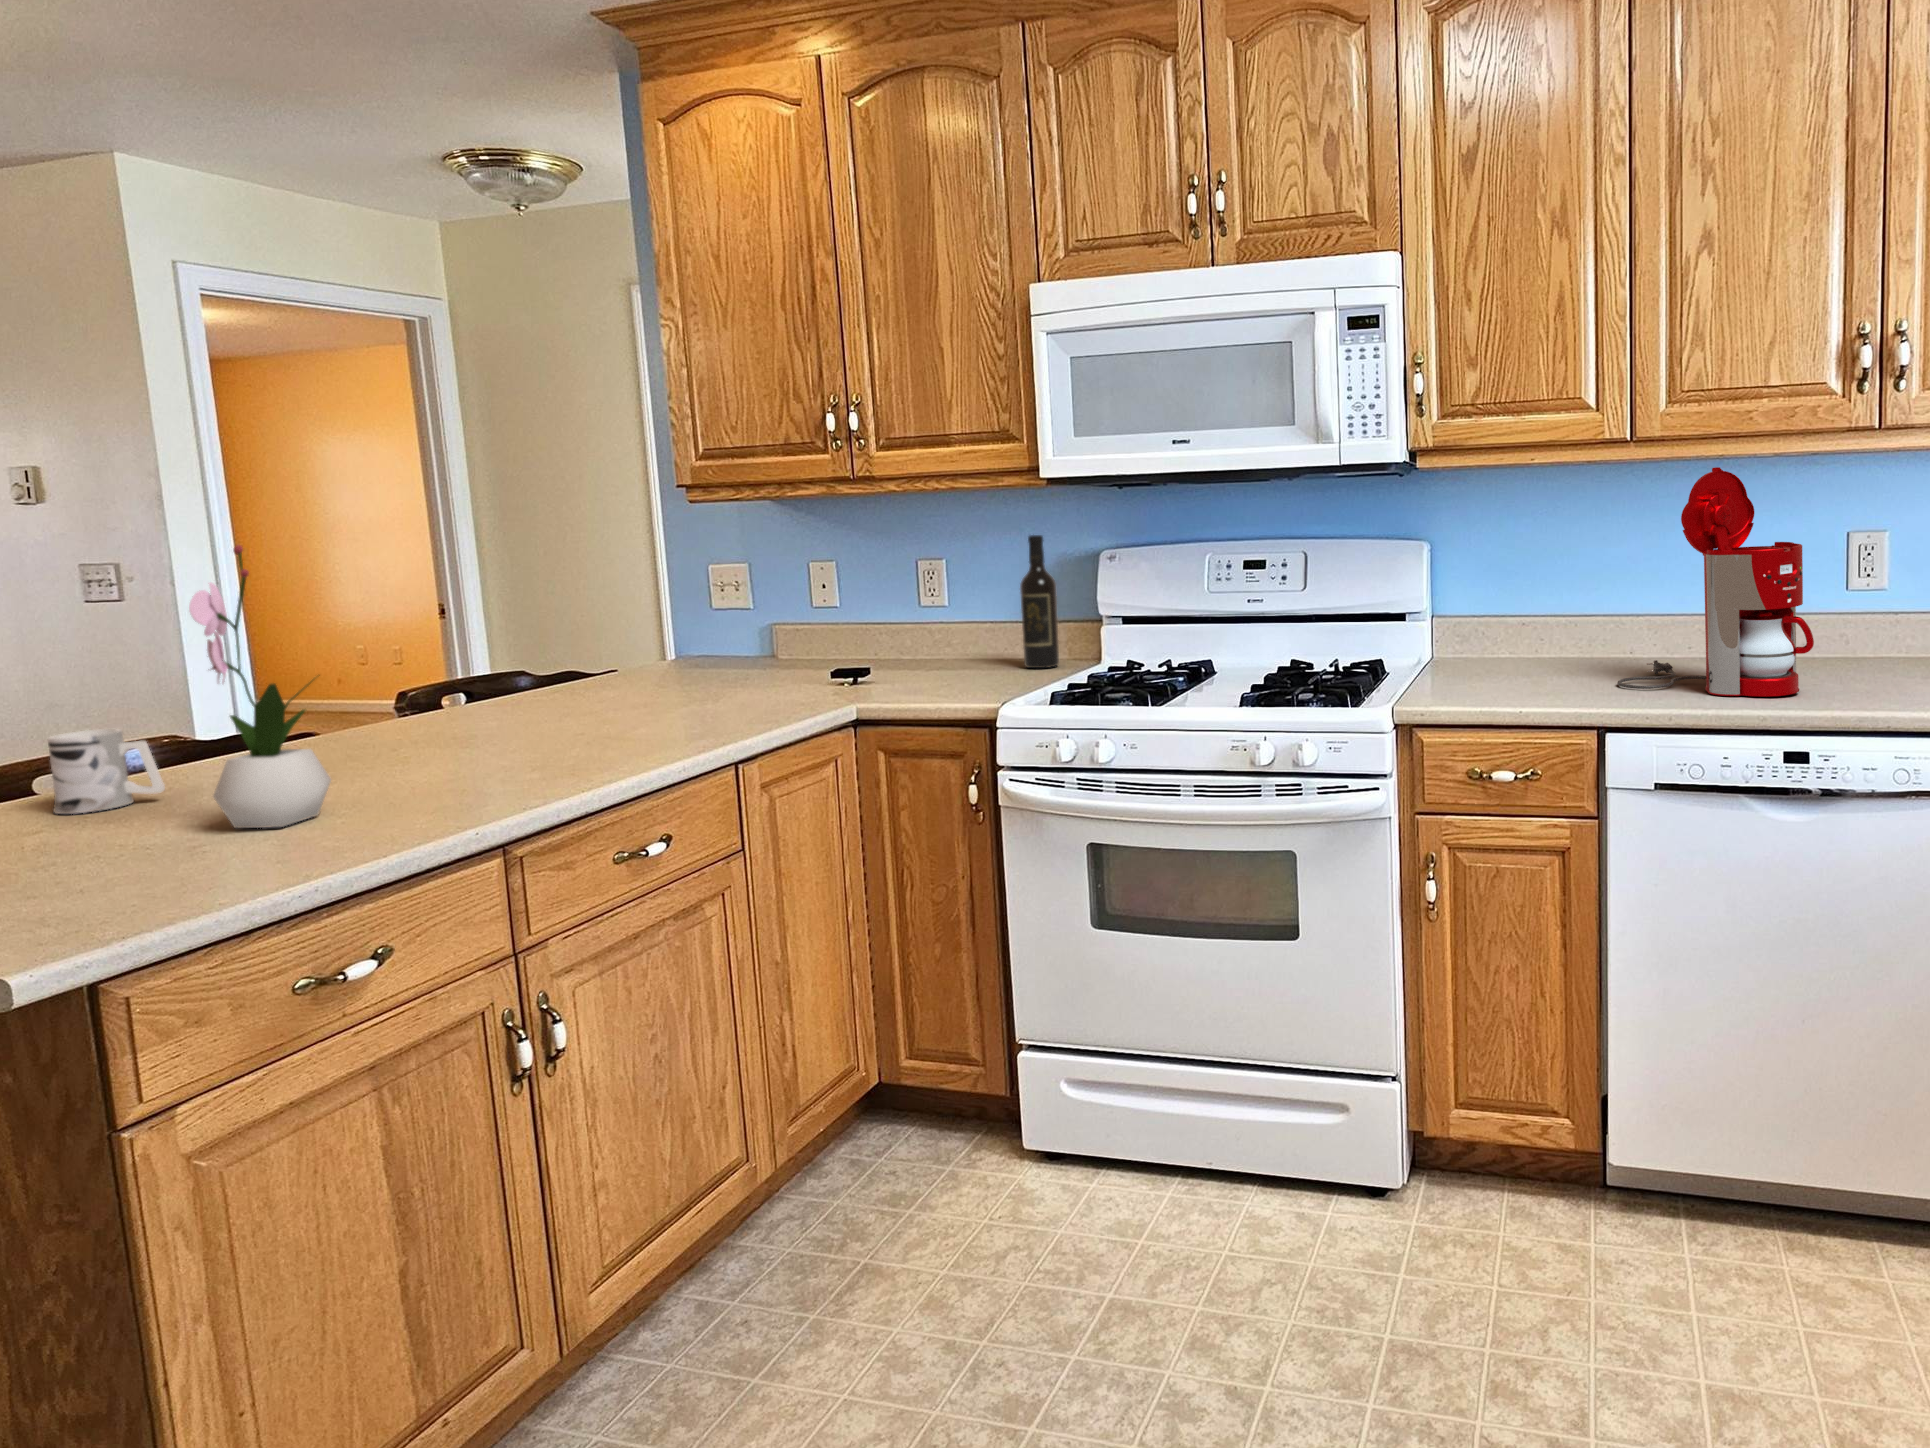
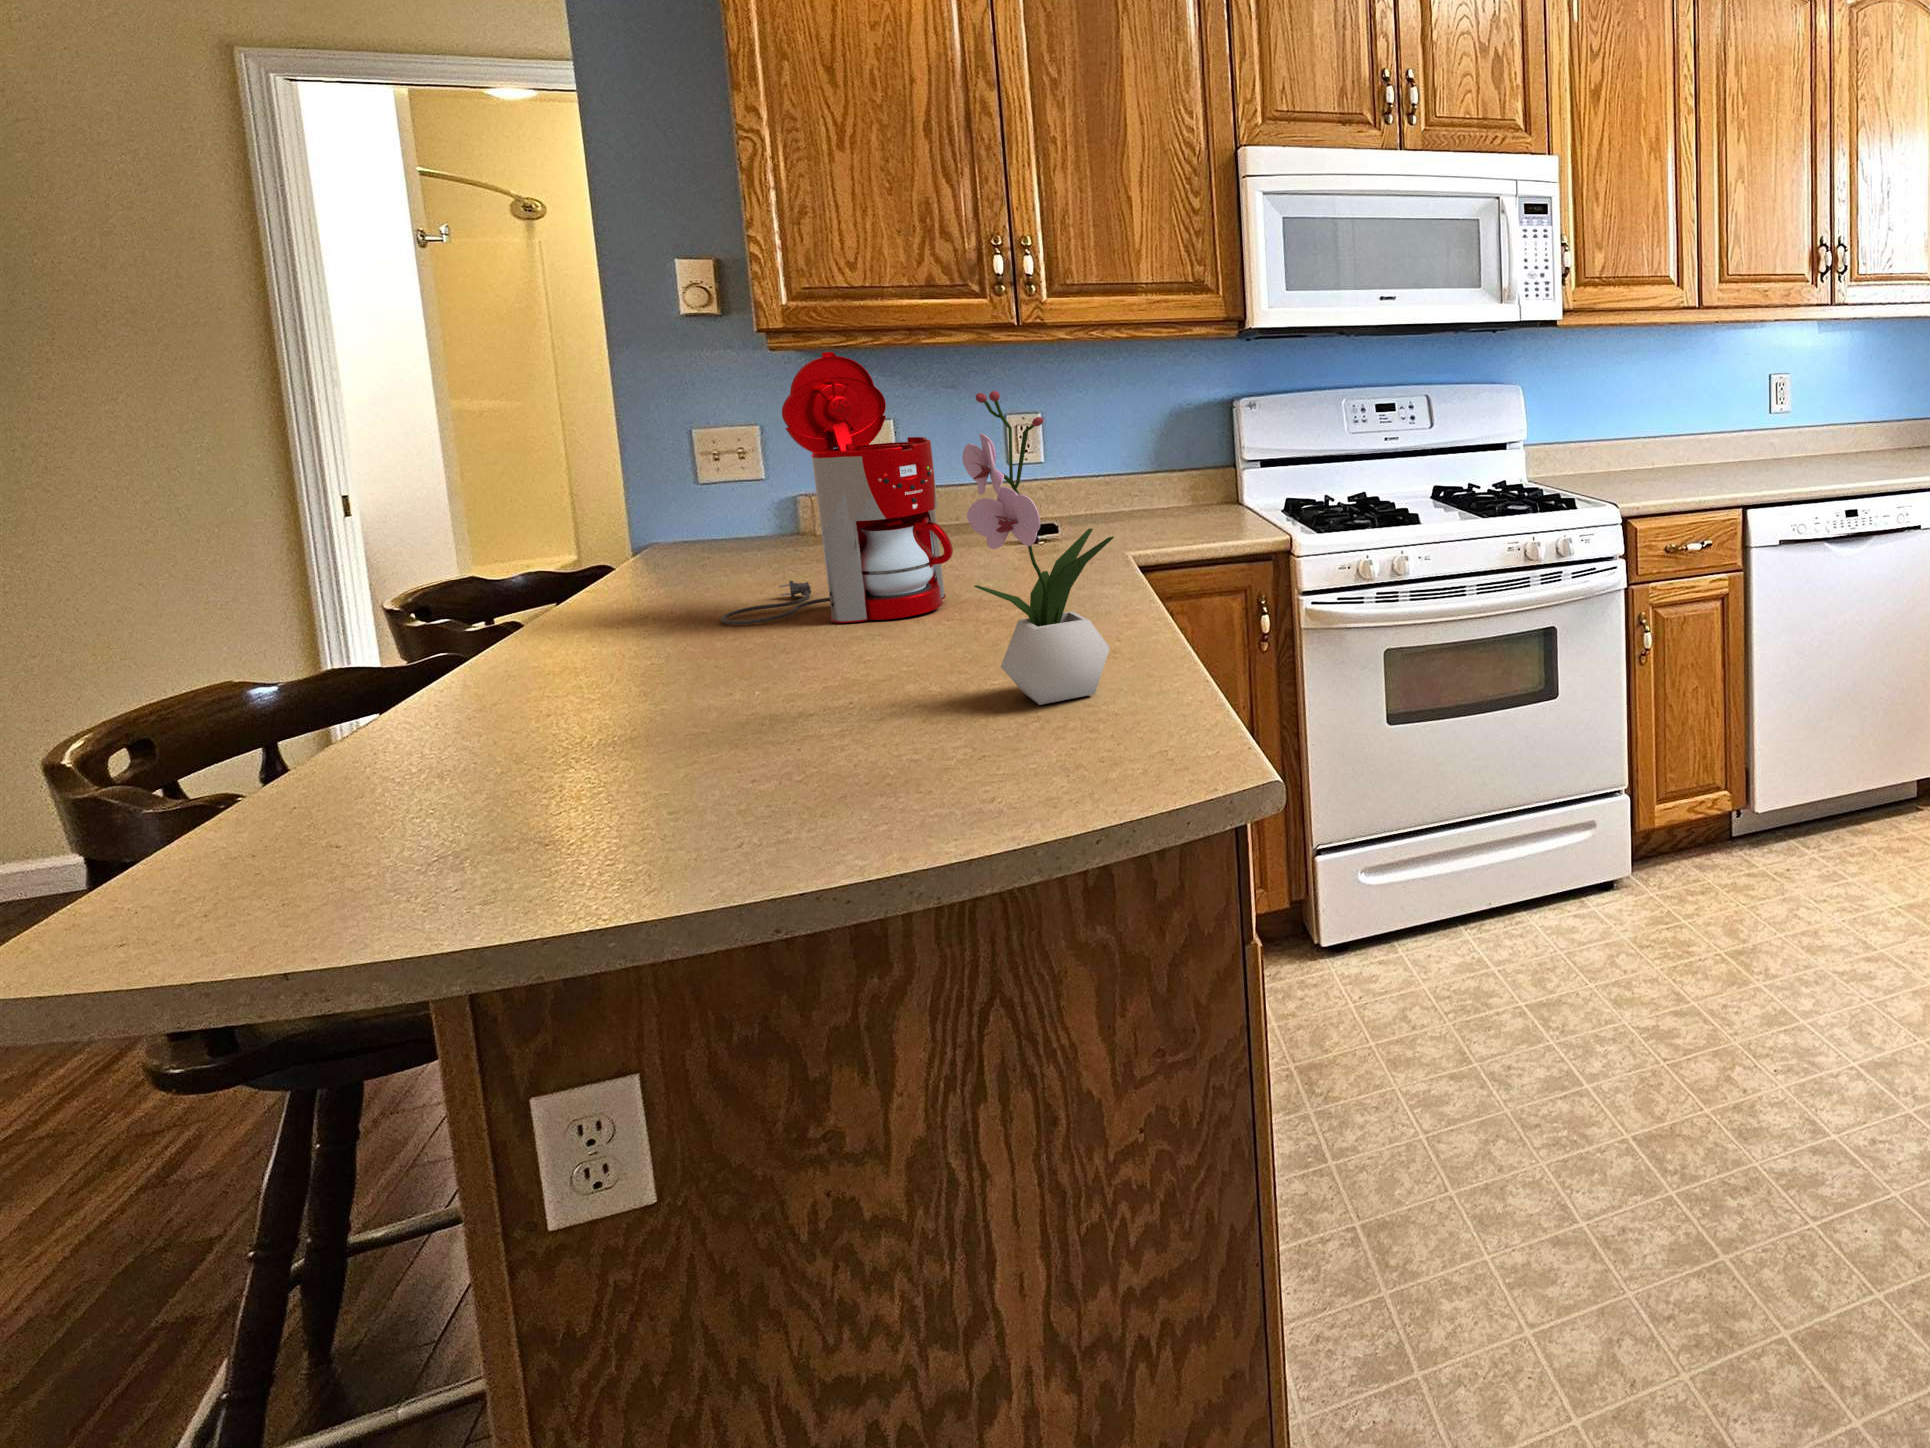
coffee maker: present [1617,467,1814,696] -> present [721,352,953,624]
wine bottle: present [1020,535,1060,668] -> none [1170,384,1210,513]
mug: present [48,729,165,814] -> none [634,634,765,750]

